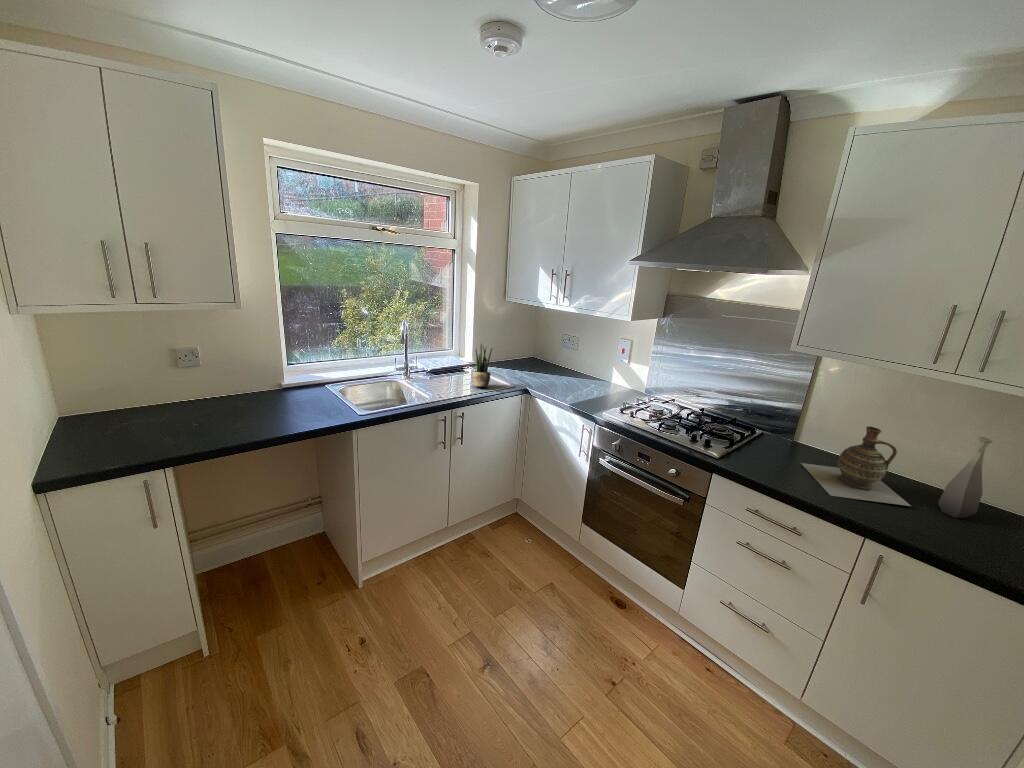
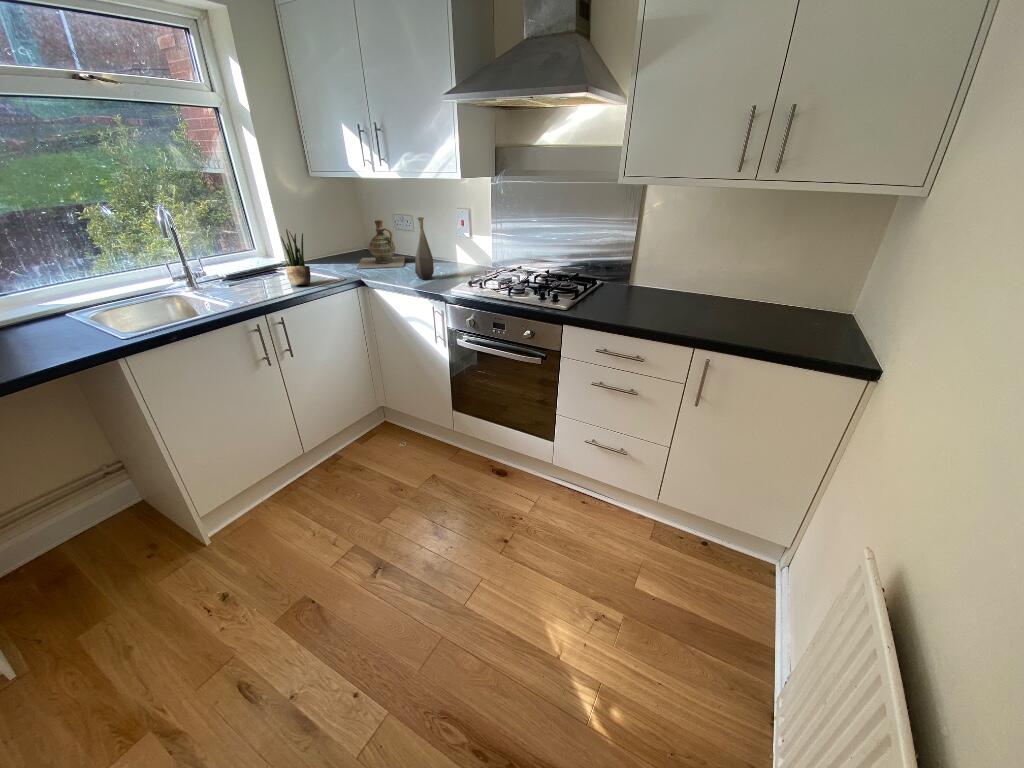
ceramic jug: present [801,426,911,506] -> present [357,220,405,269]
bottle: present [938,437,993,518] -> present [415,217,434,280]

